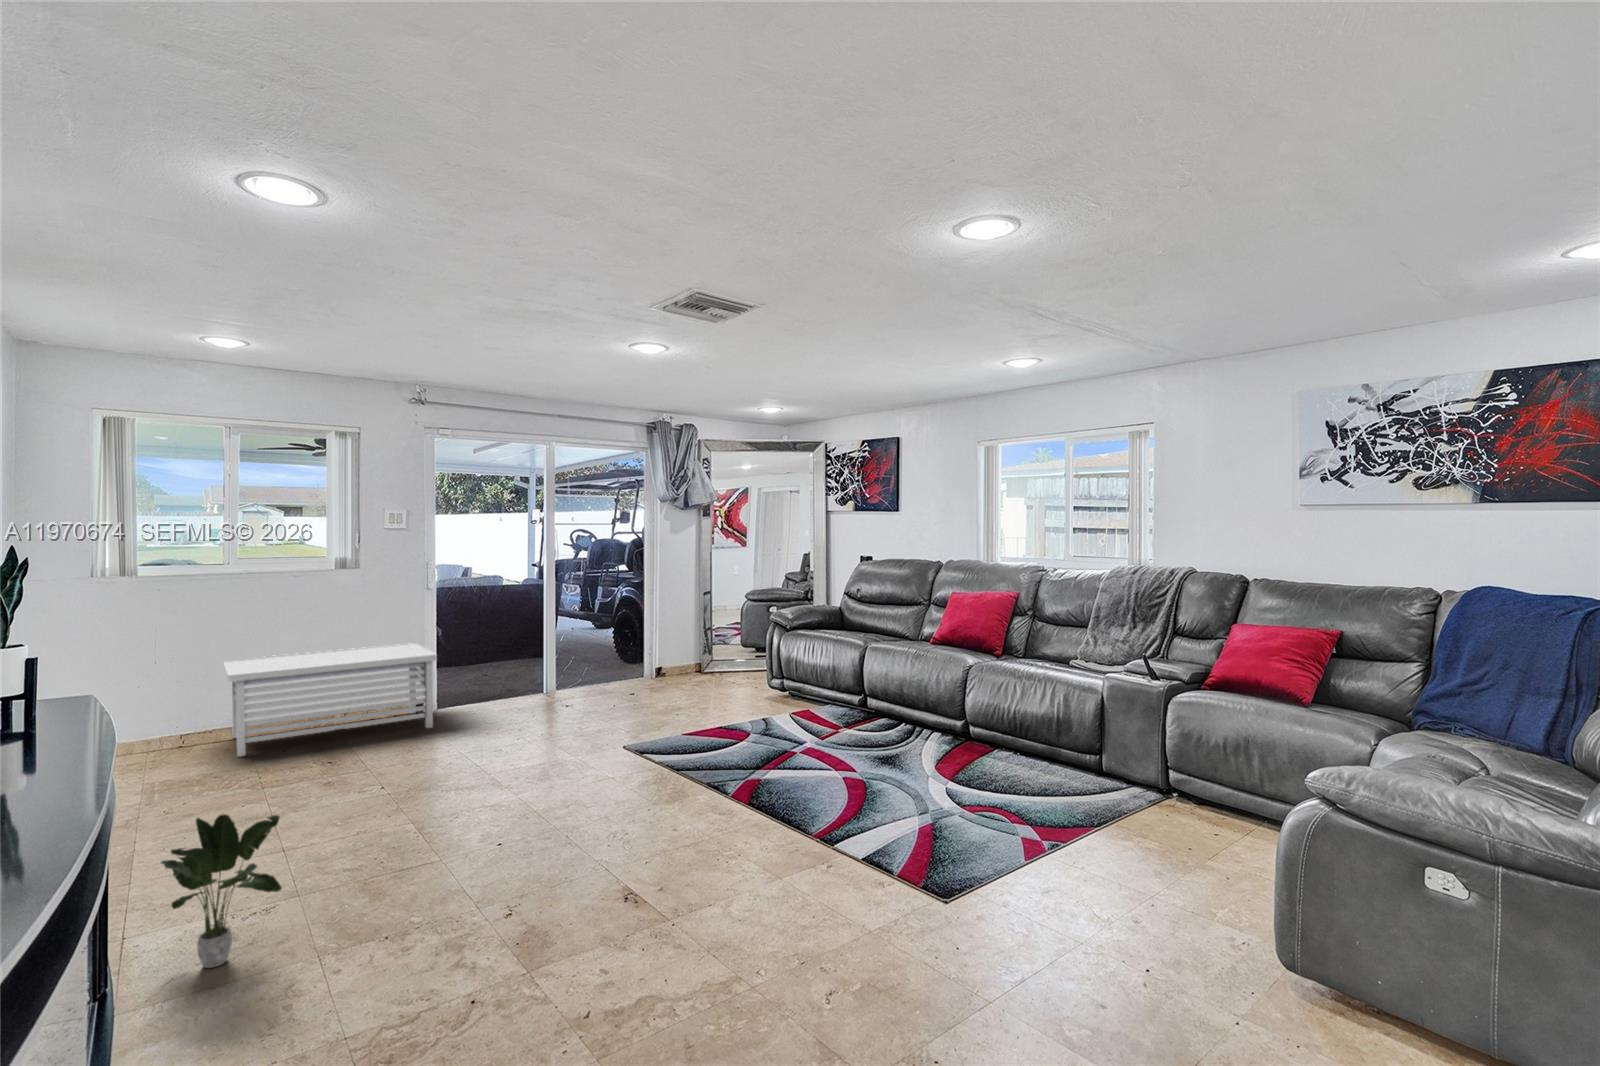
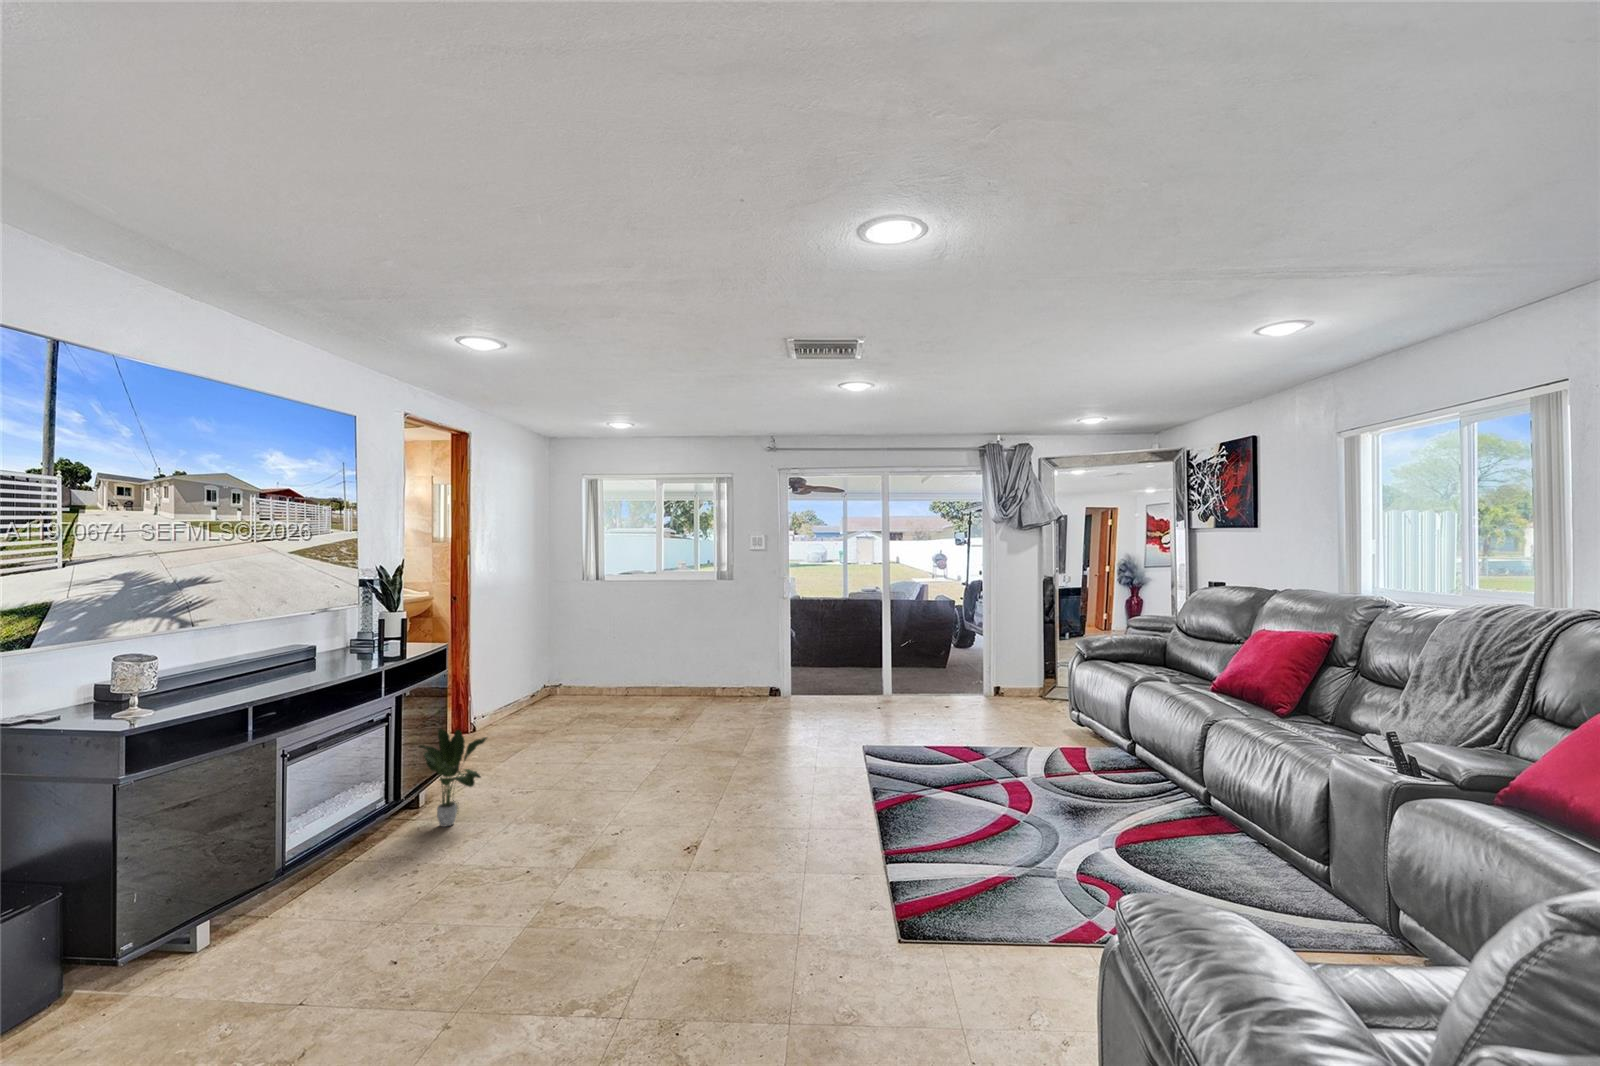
storage bench: present [224,643,437,757] -> none [630,640,771,709]

